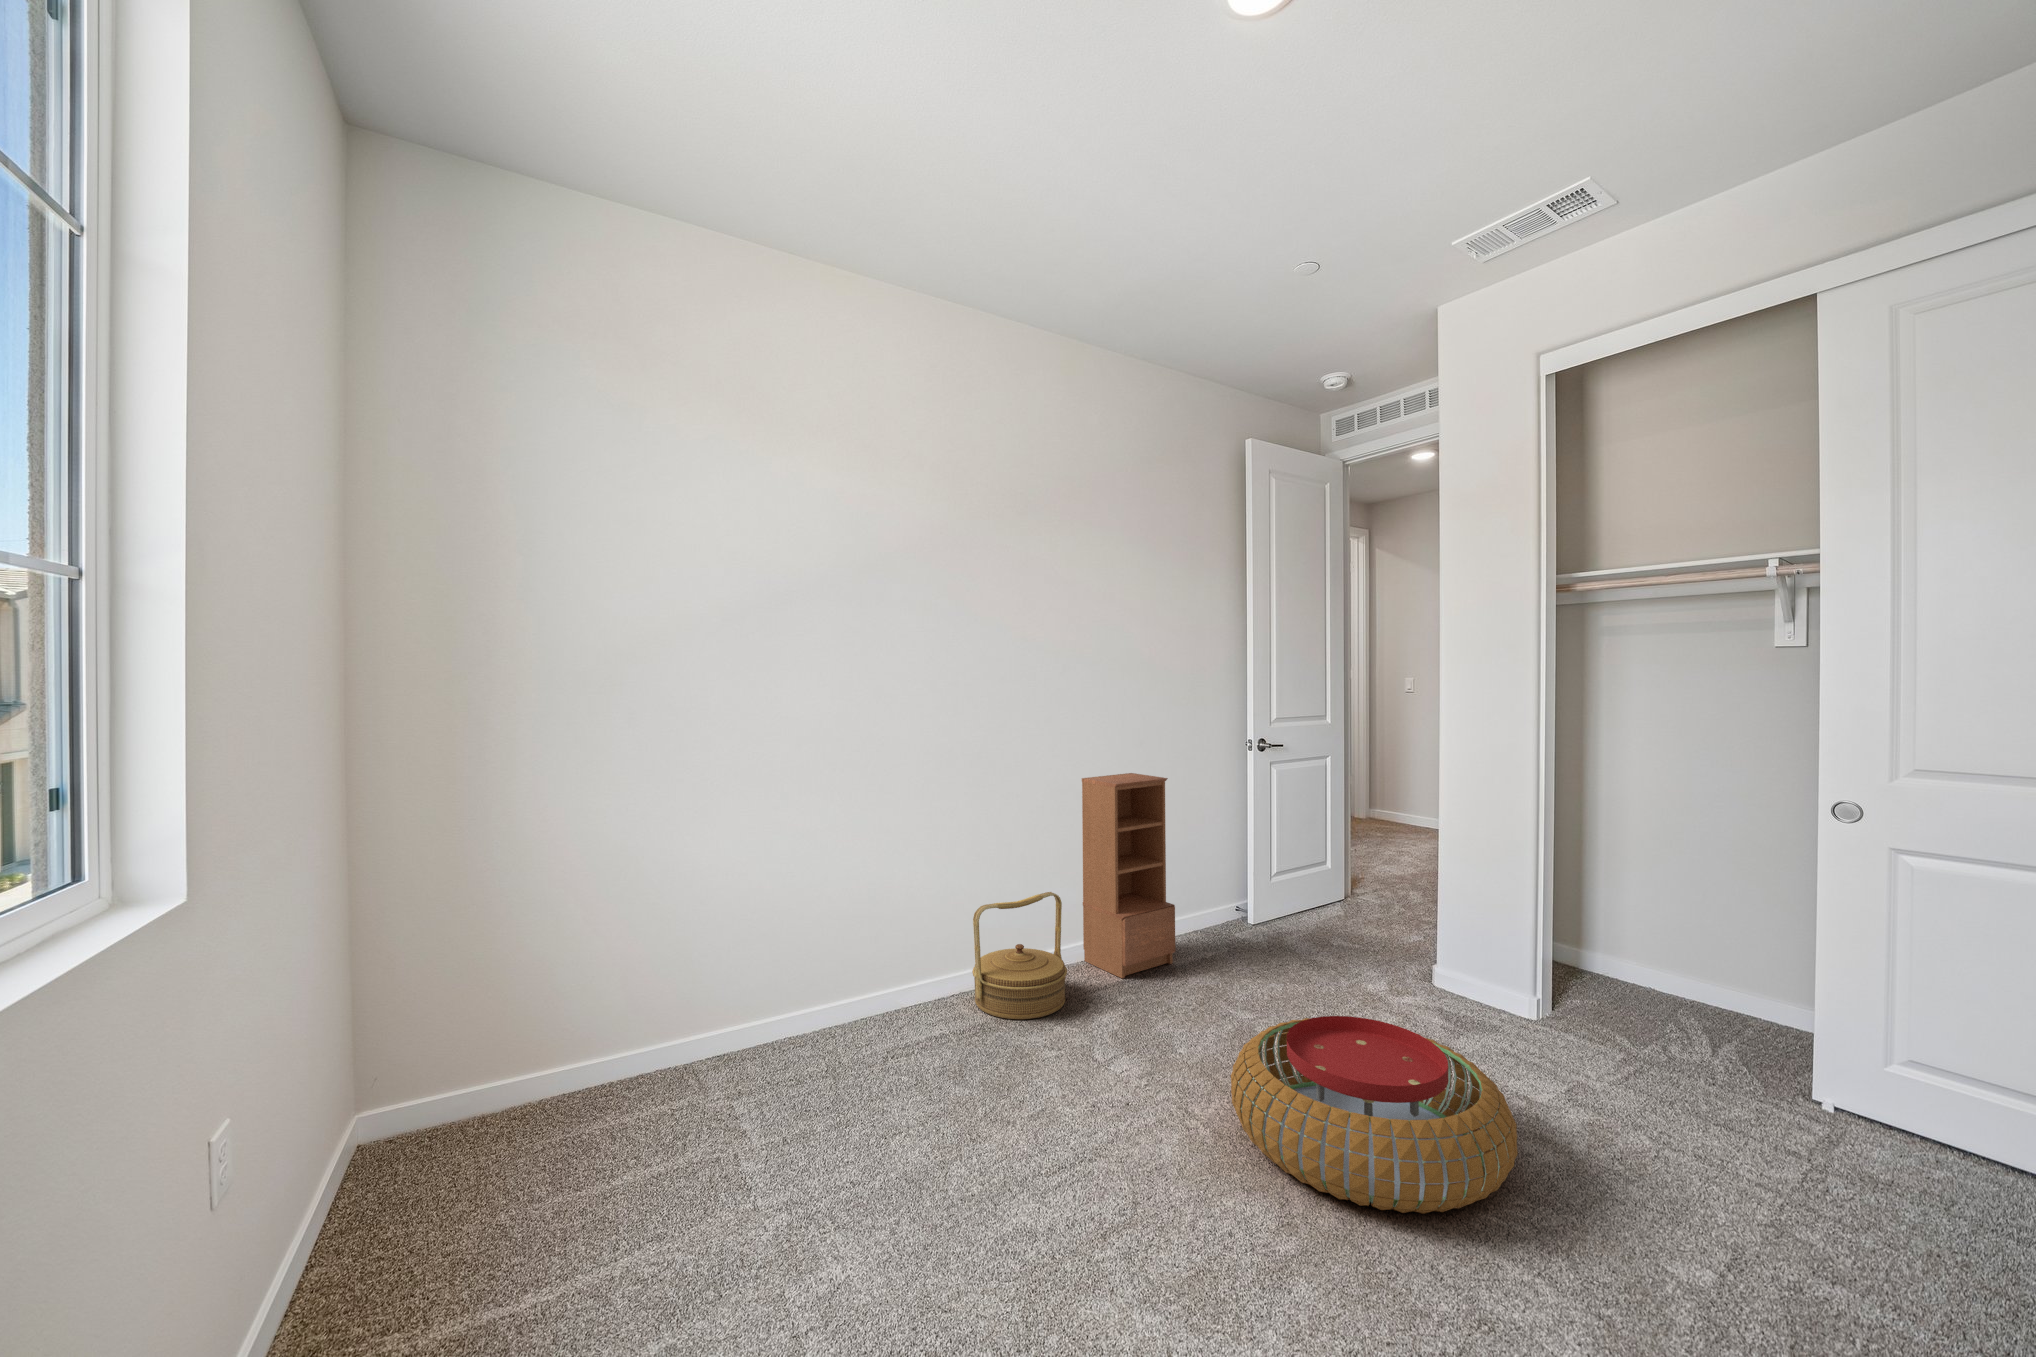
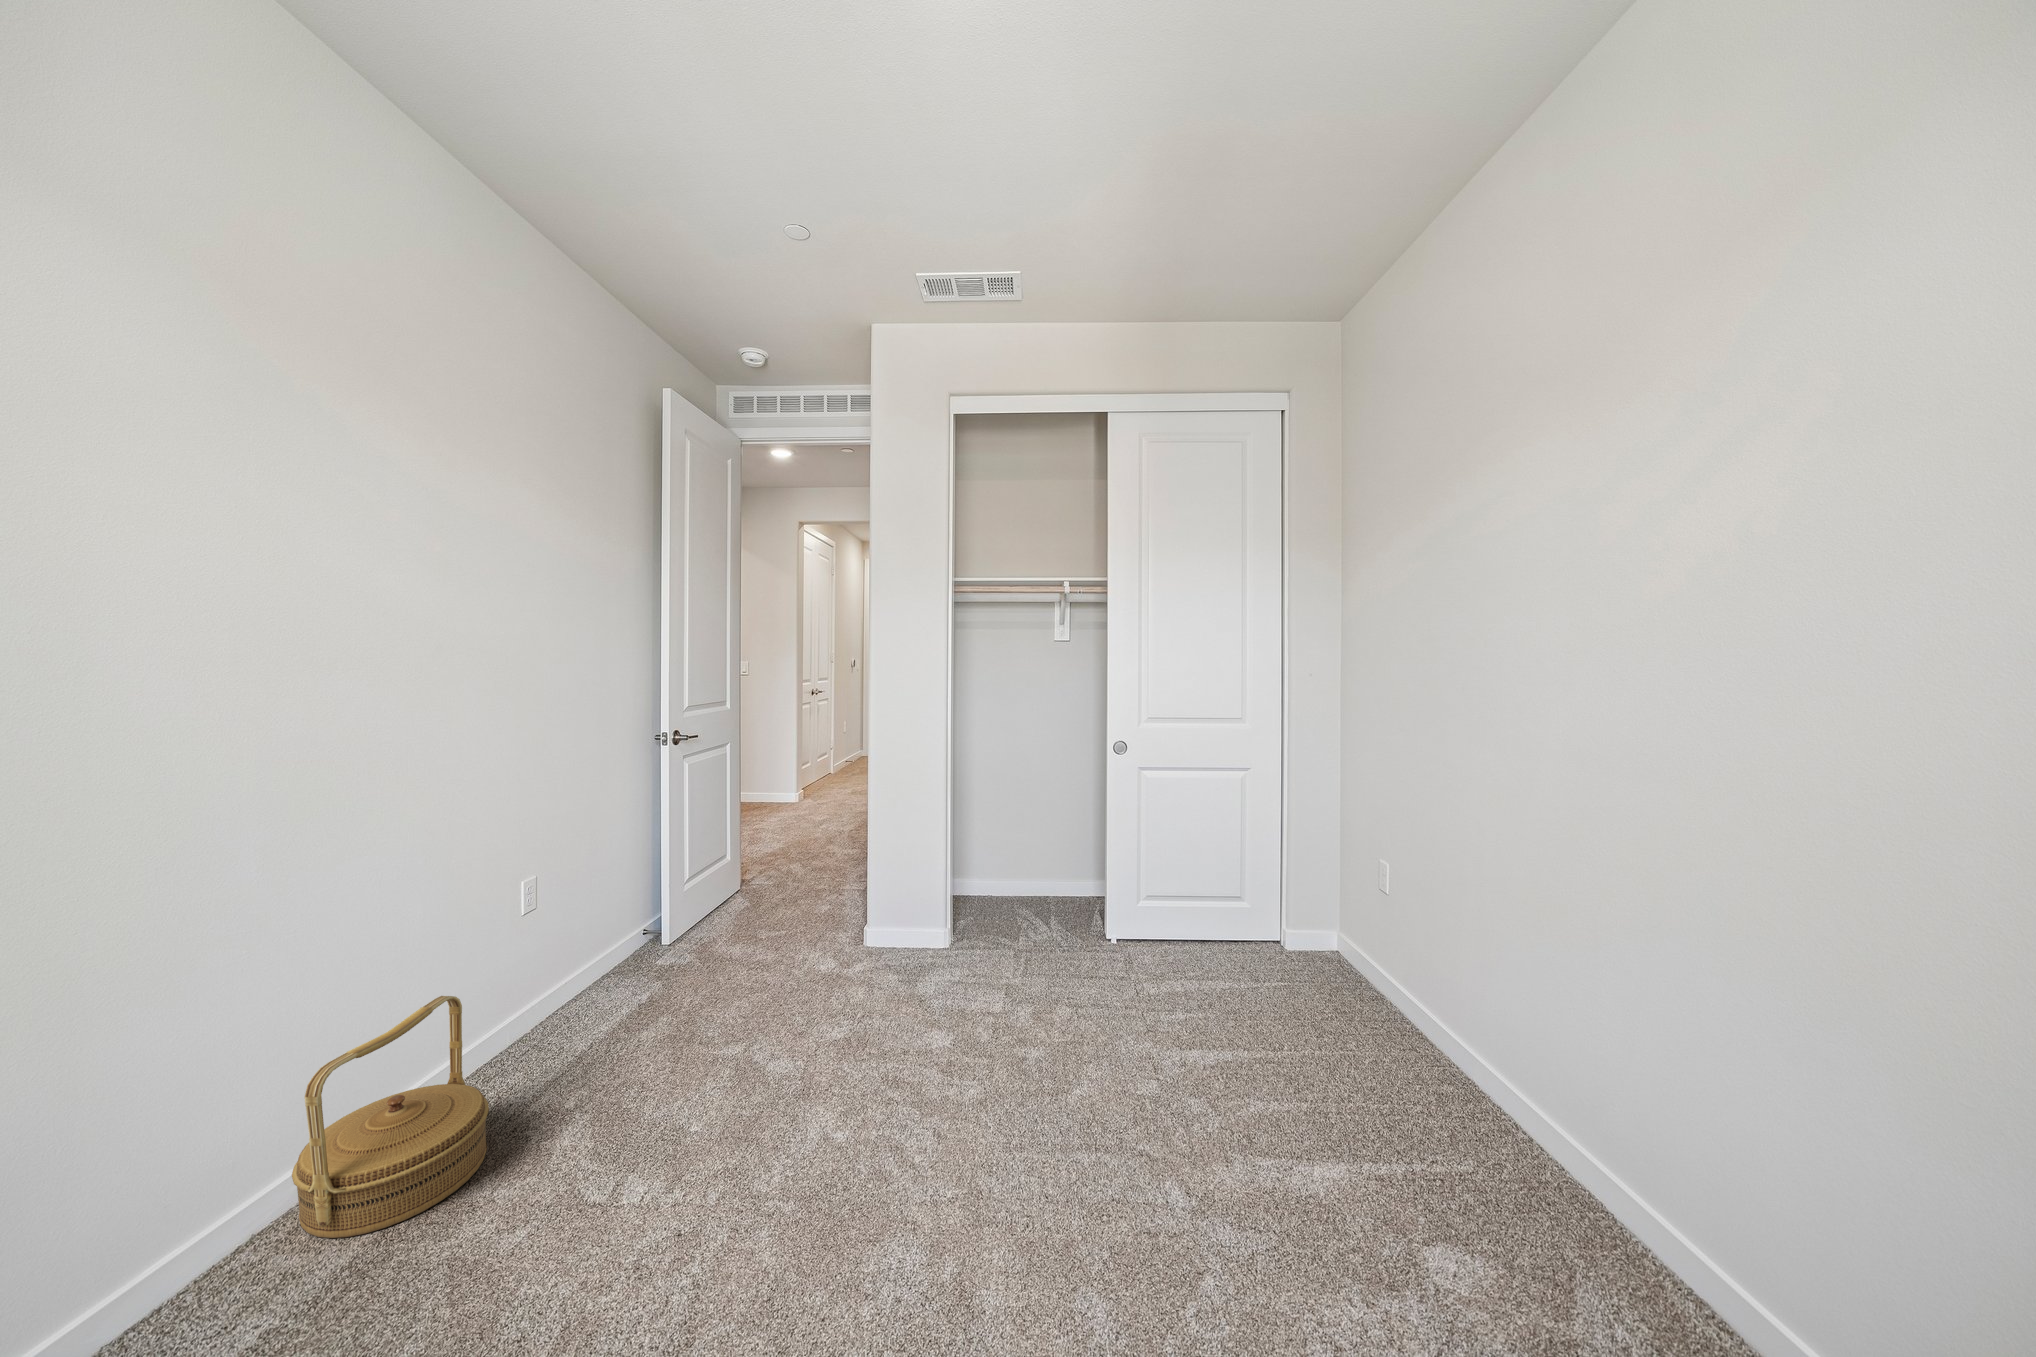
bookcase: present [1082,773,1175,978] -> none [463,798,612,1069]
pouf: present [1231,1016,1517,1214] -> none [797,997,1052,1201]

